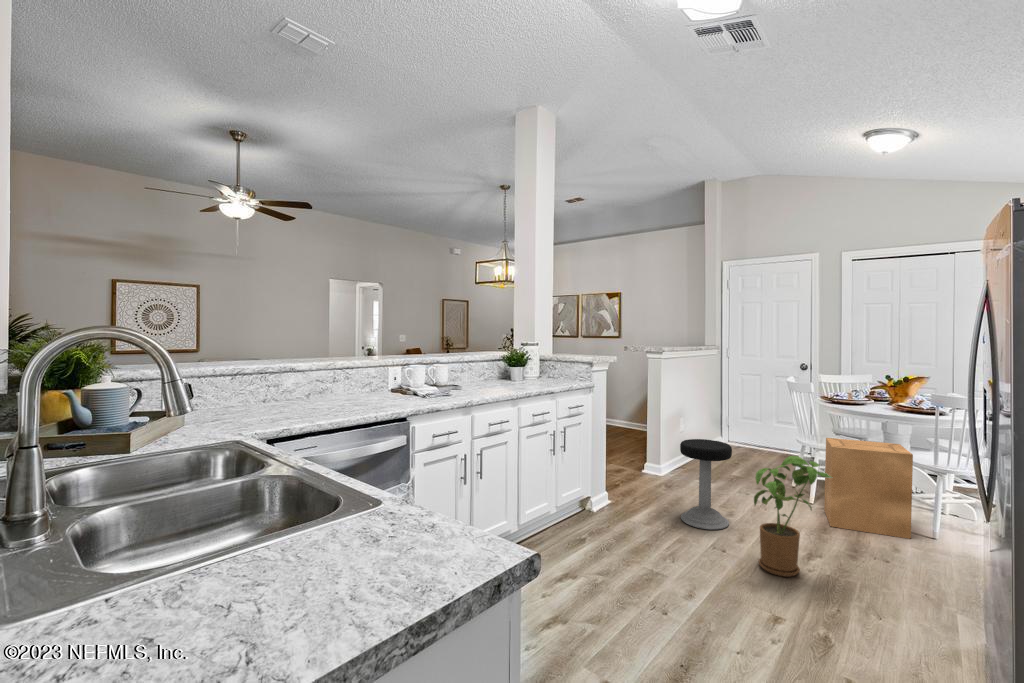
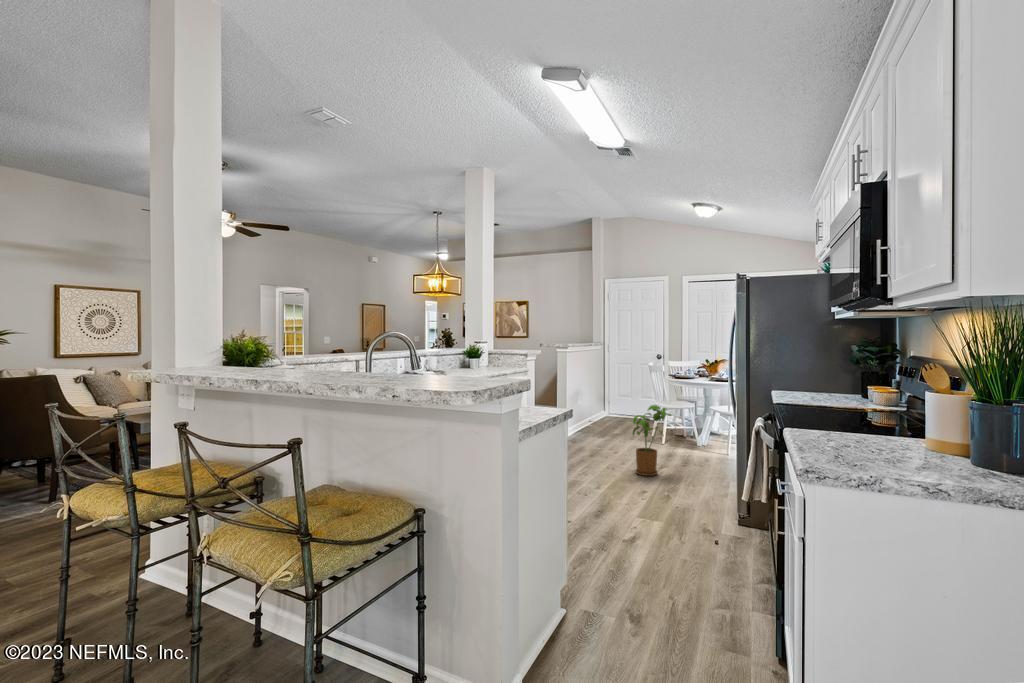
cardboard box: present [824,438,913,539] -> none [671,400,717,456]
stool: present [680,439,732,530] -> none [585,404,617,461]

